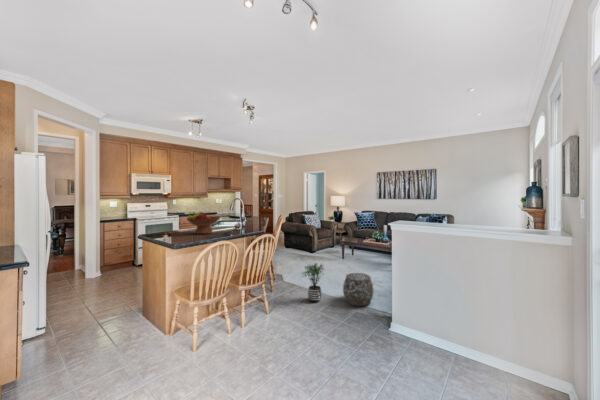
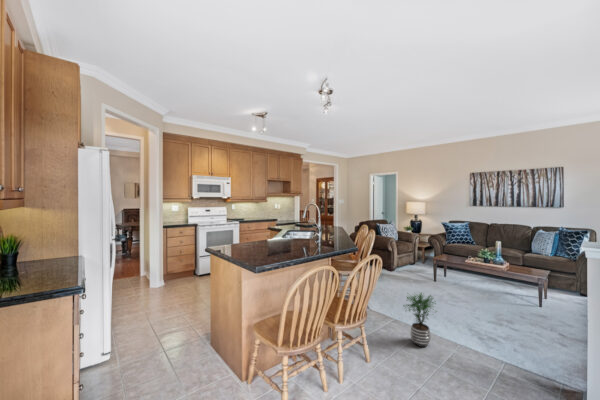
fruit bowl: present [187,212,220,234] -> none [265,224,306,252]
woven basket: present [343,273,374,306] -> none [462,310,512,361]

